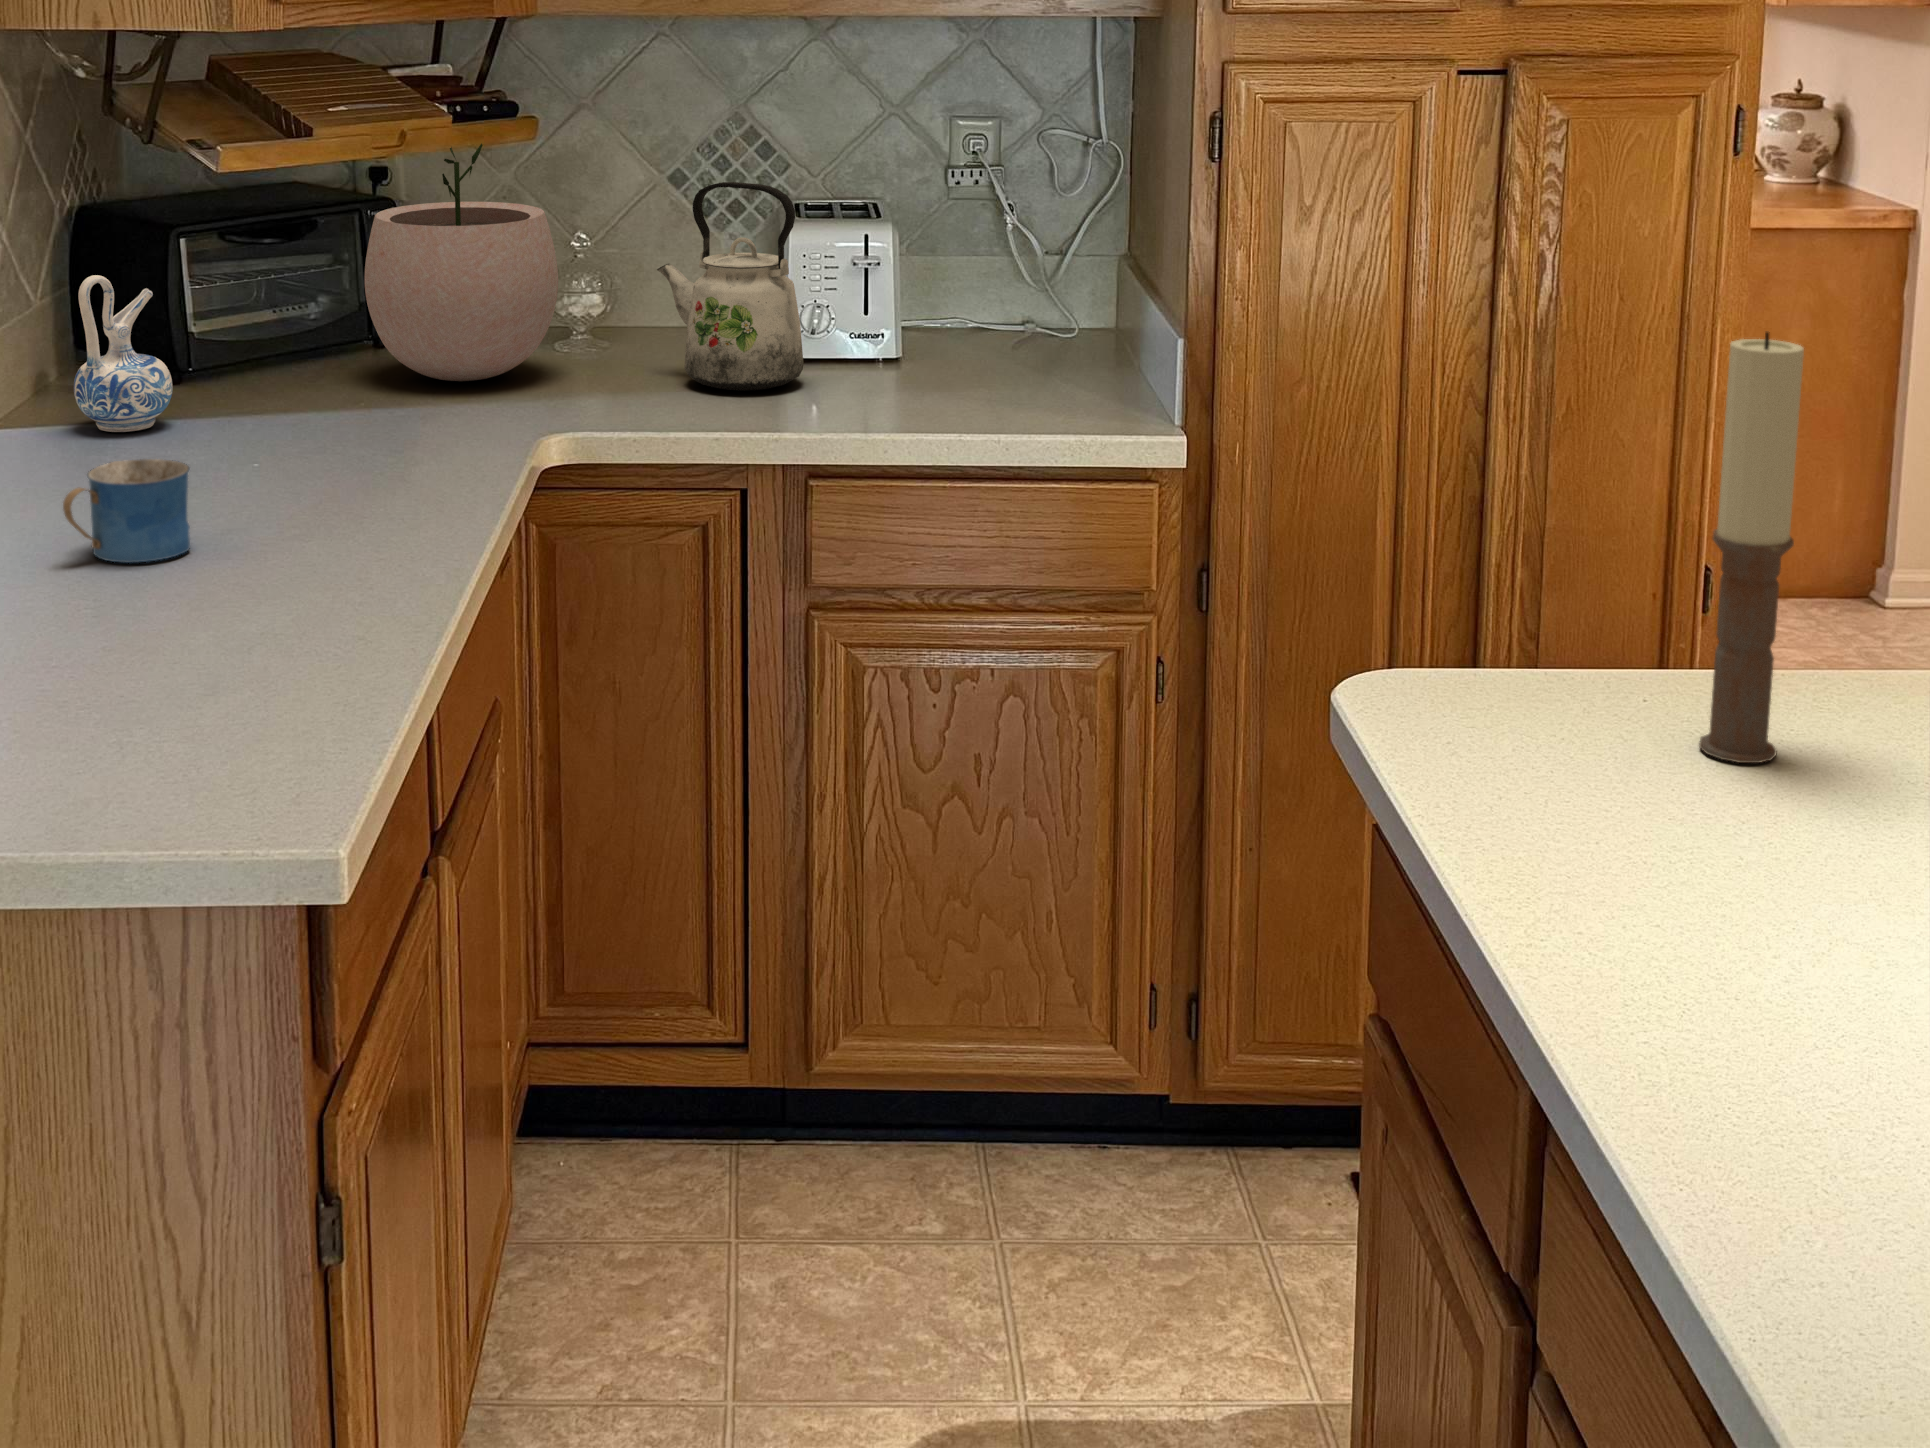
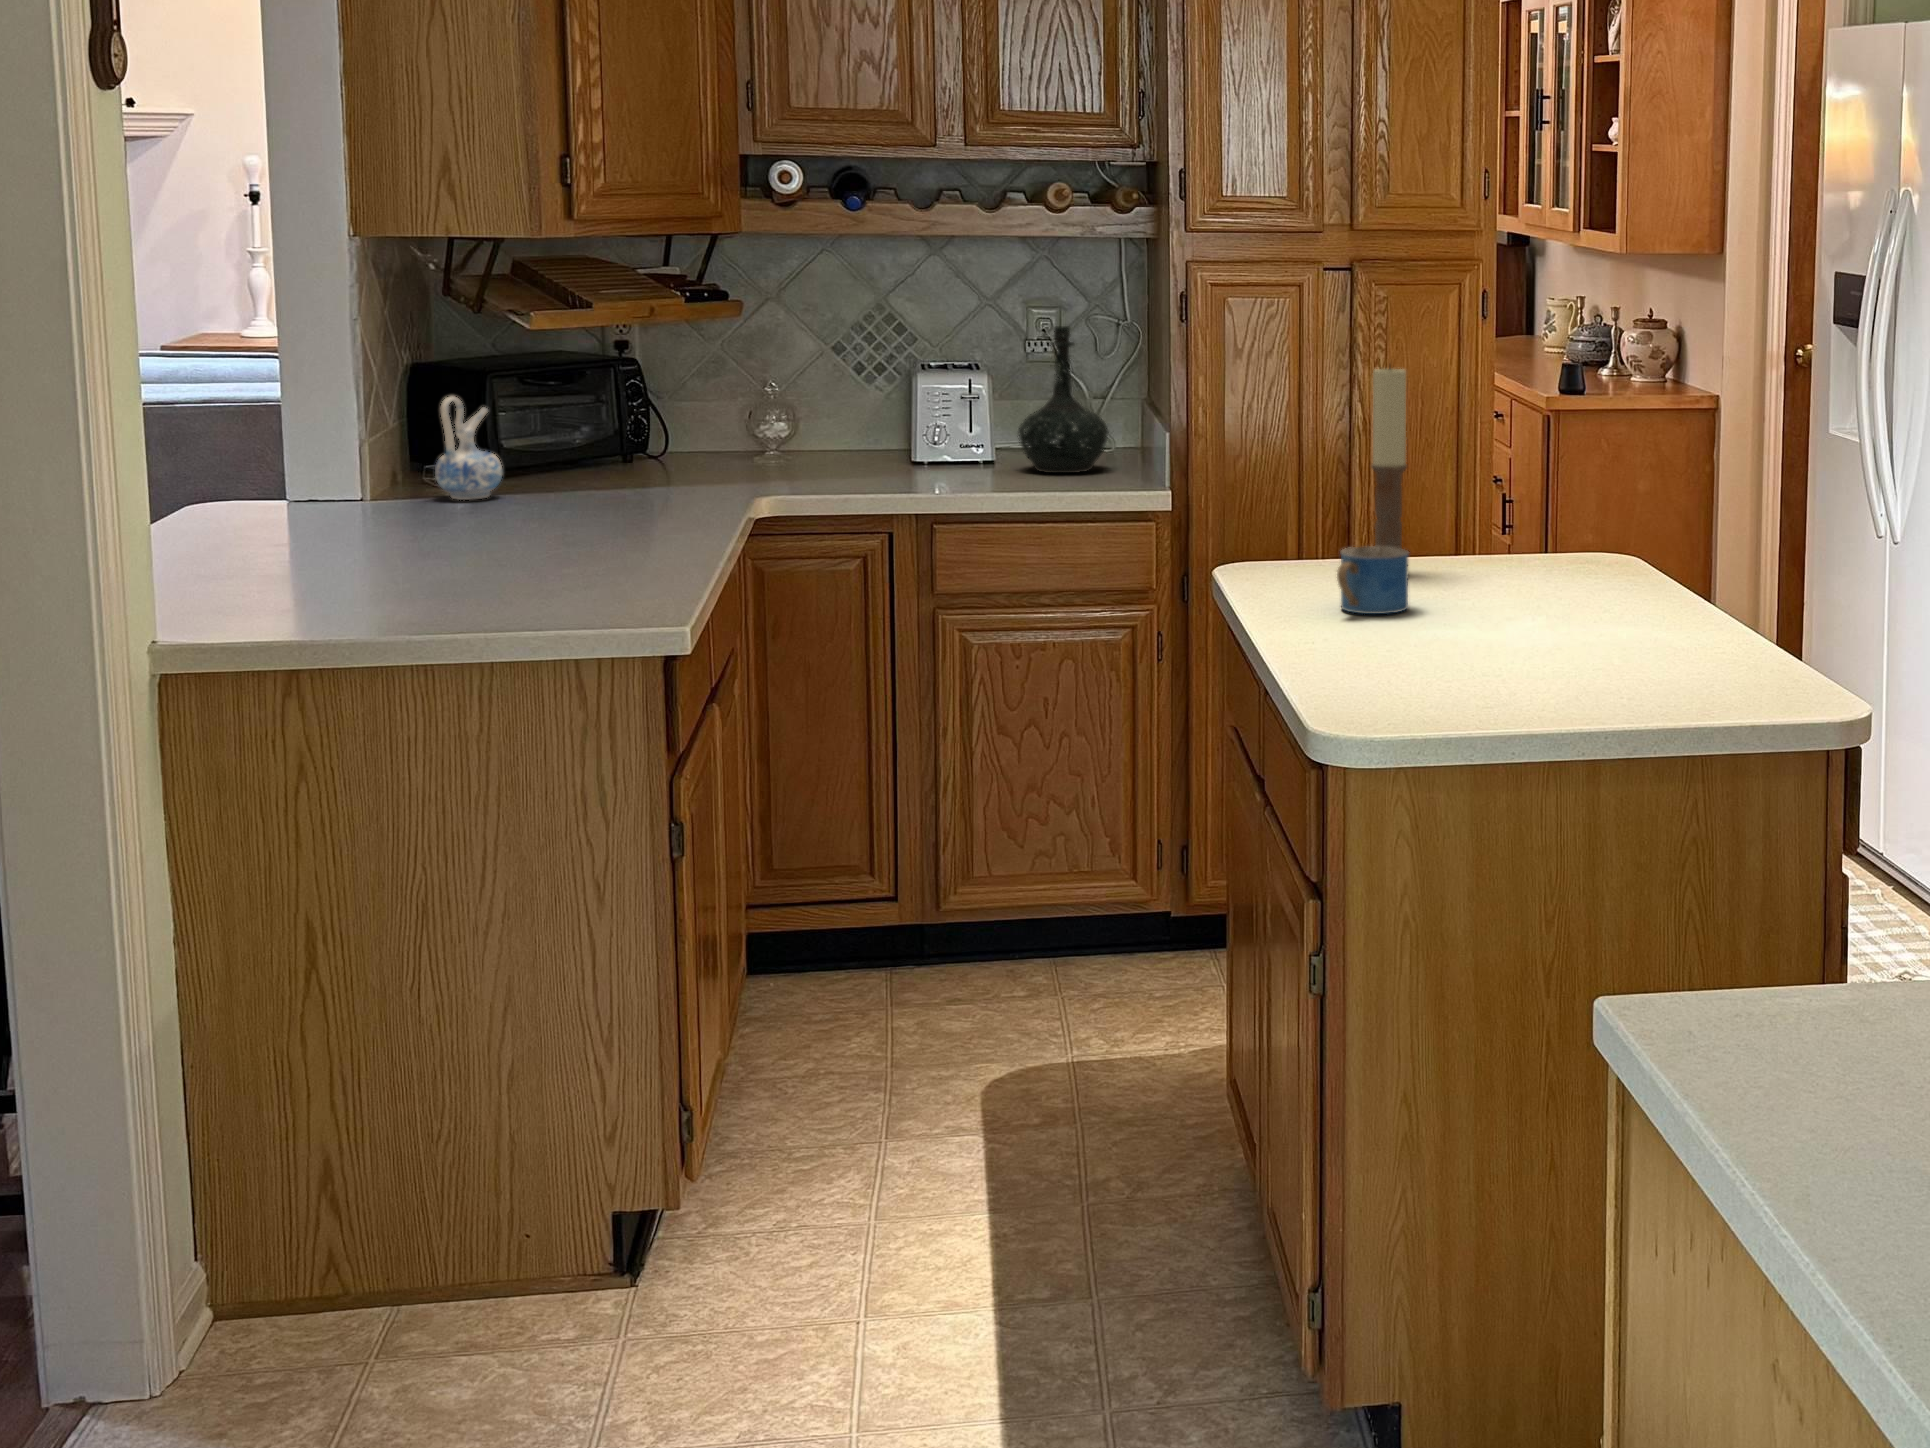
plant pot: present [365,144,558,381] -> none [626,315,760,475]
bottle: none [941,156,1082,387] -> present [1018,326,1109,473]
kettle: present [657,182,804,391] -> none [827,343,927,477]
mug: present [63,459,190,562] -> present [1337,546,1409,614]

